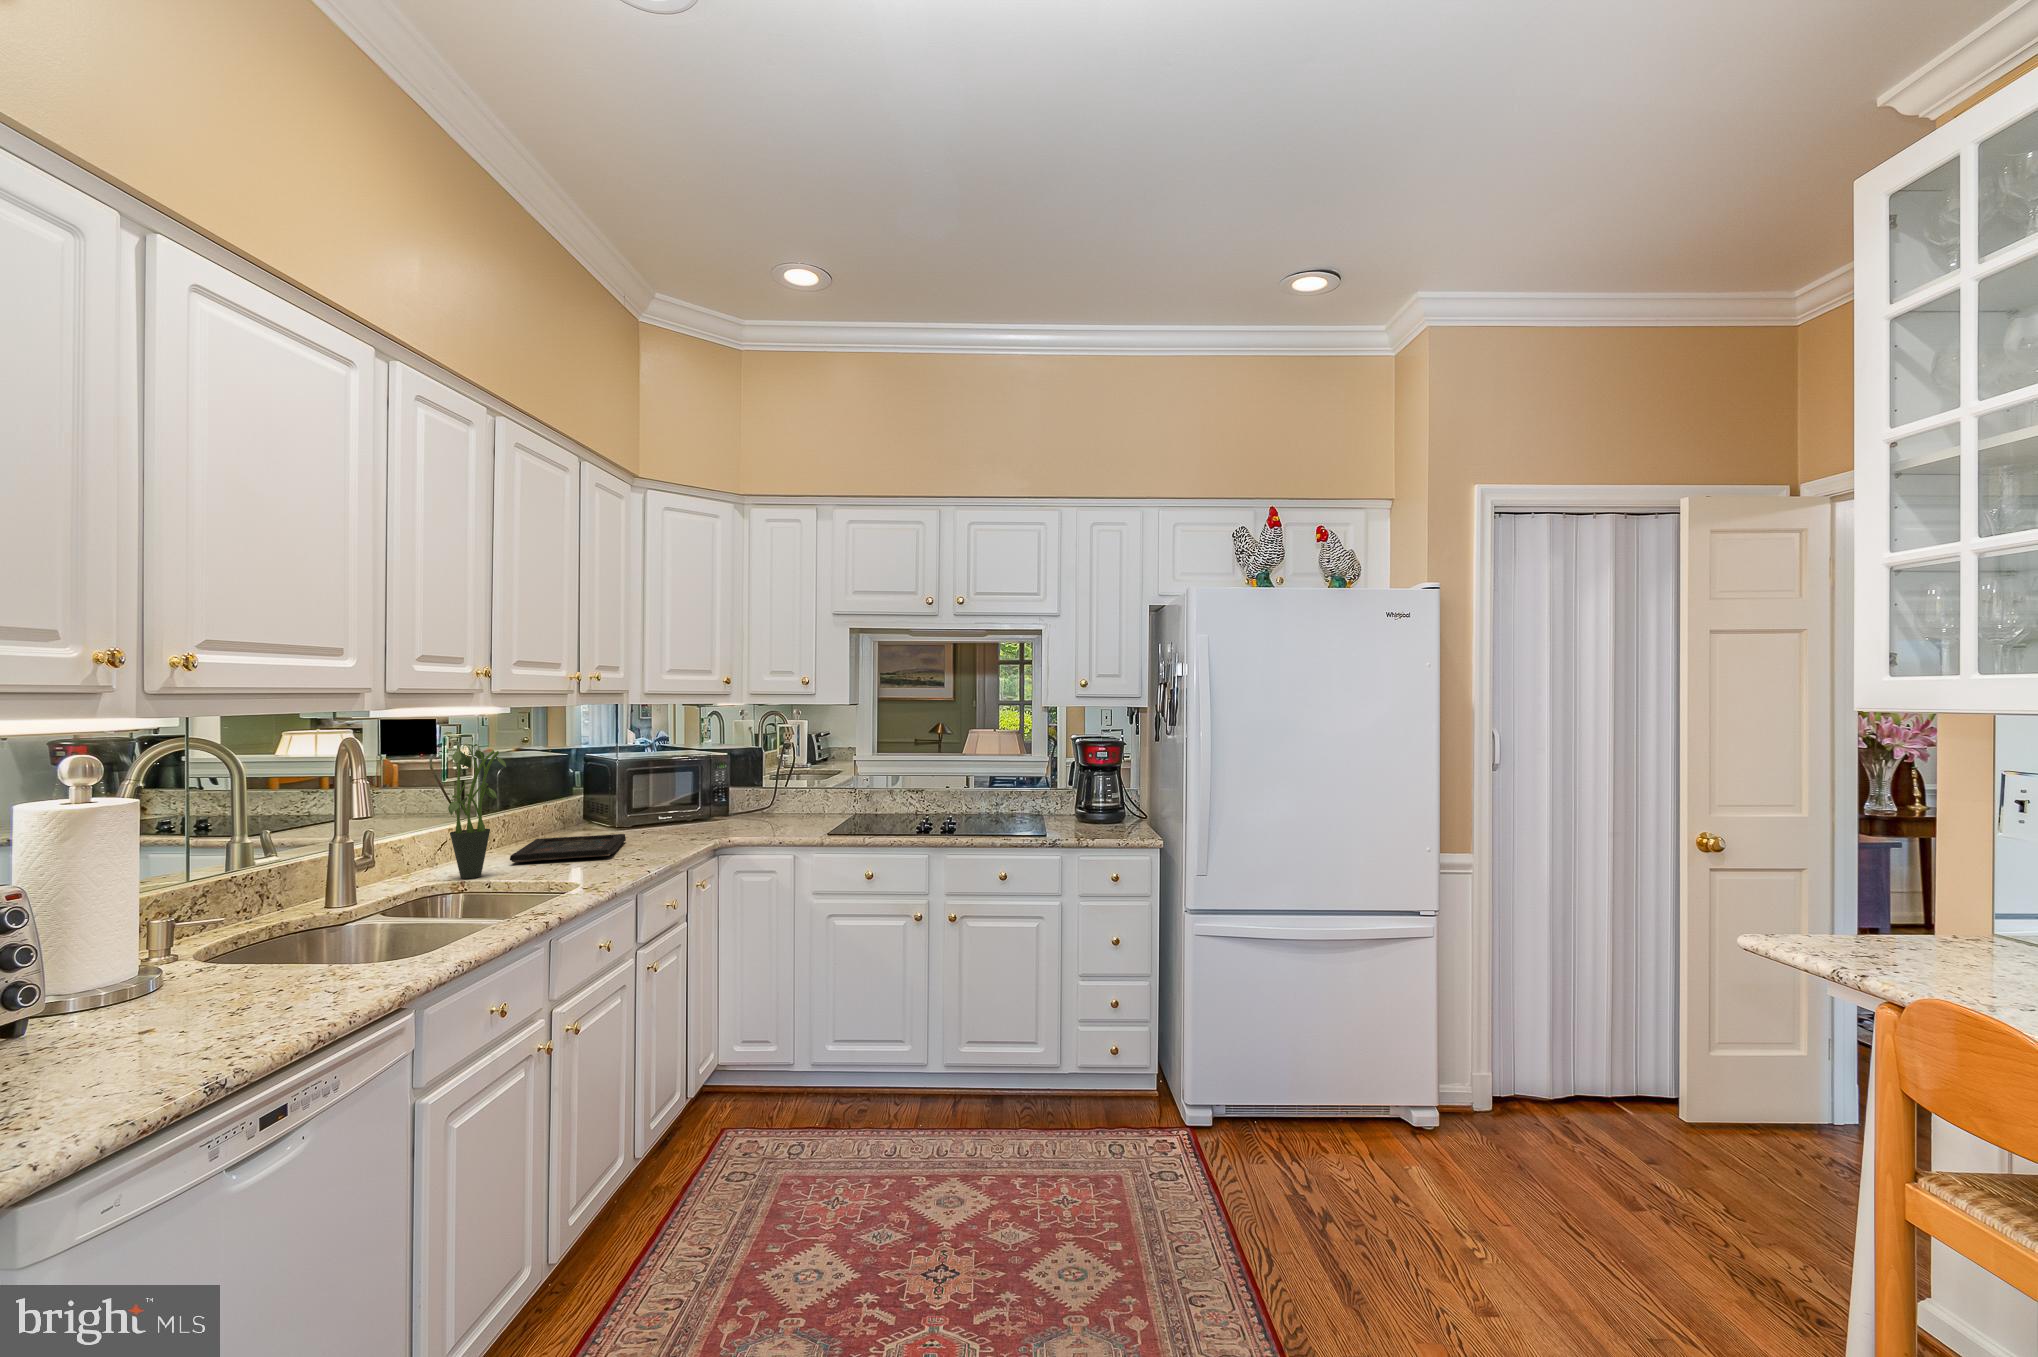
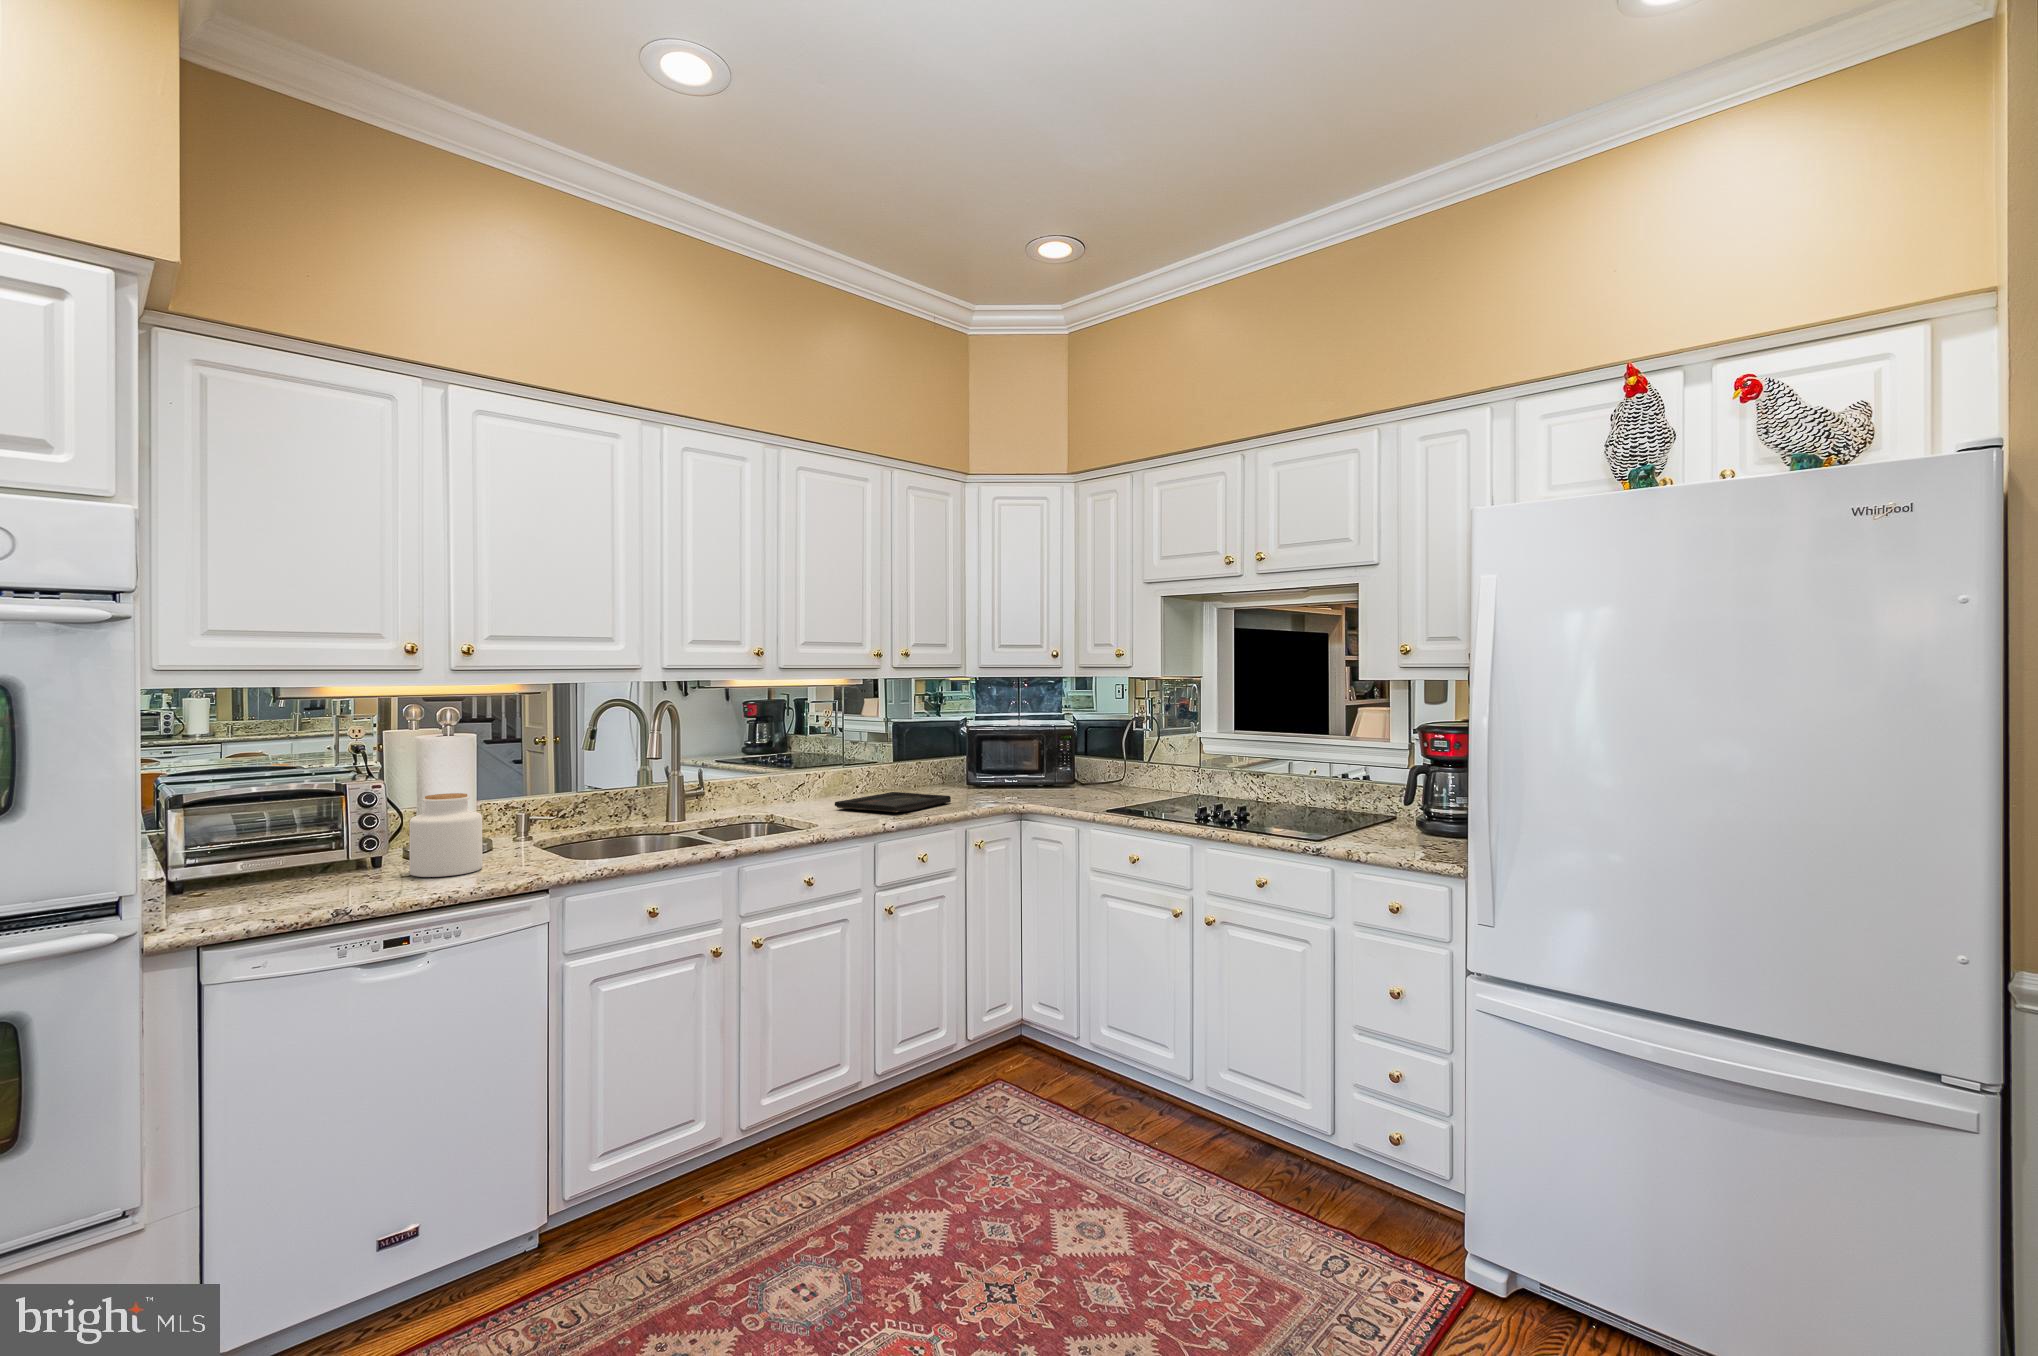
potted plant: present [448,744,506,879] -> none [768,709,816,816]
jar: none [121,889,256,1028] -> present [409,793,483,877]

